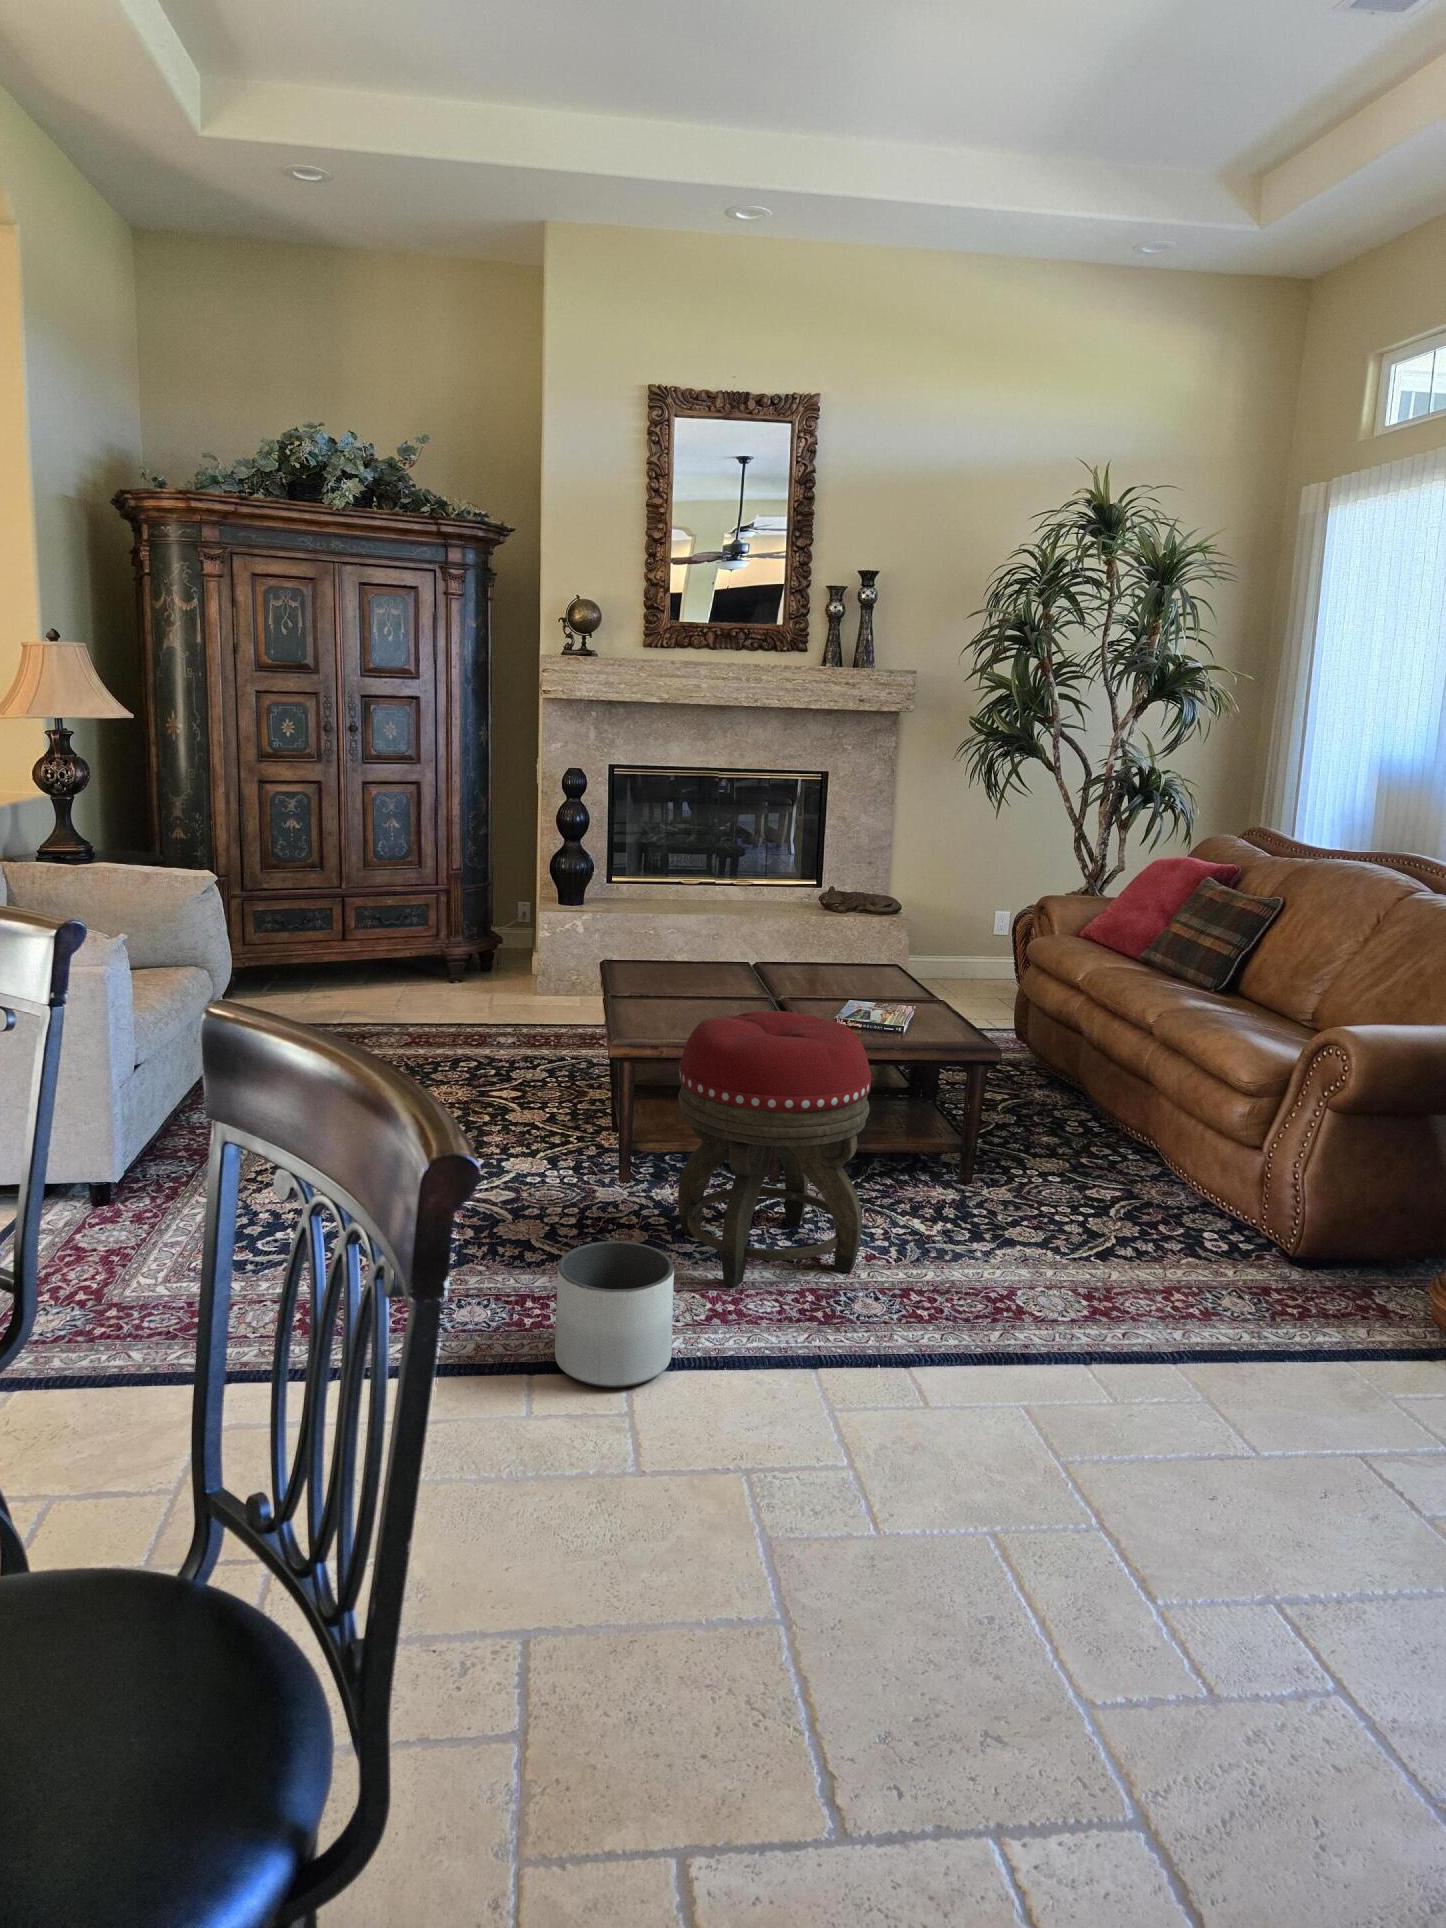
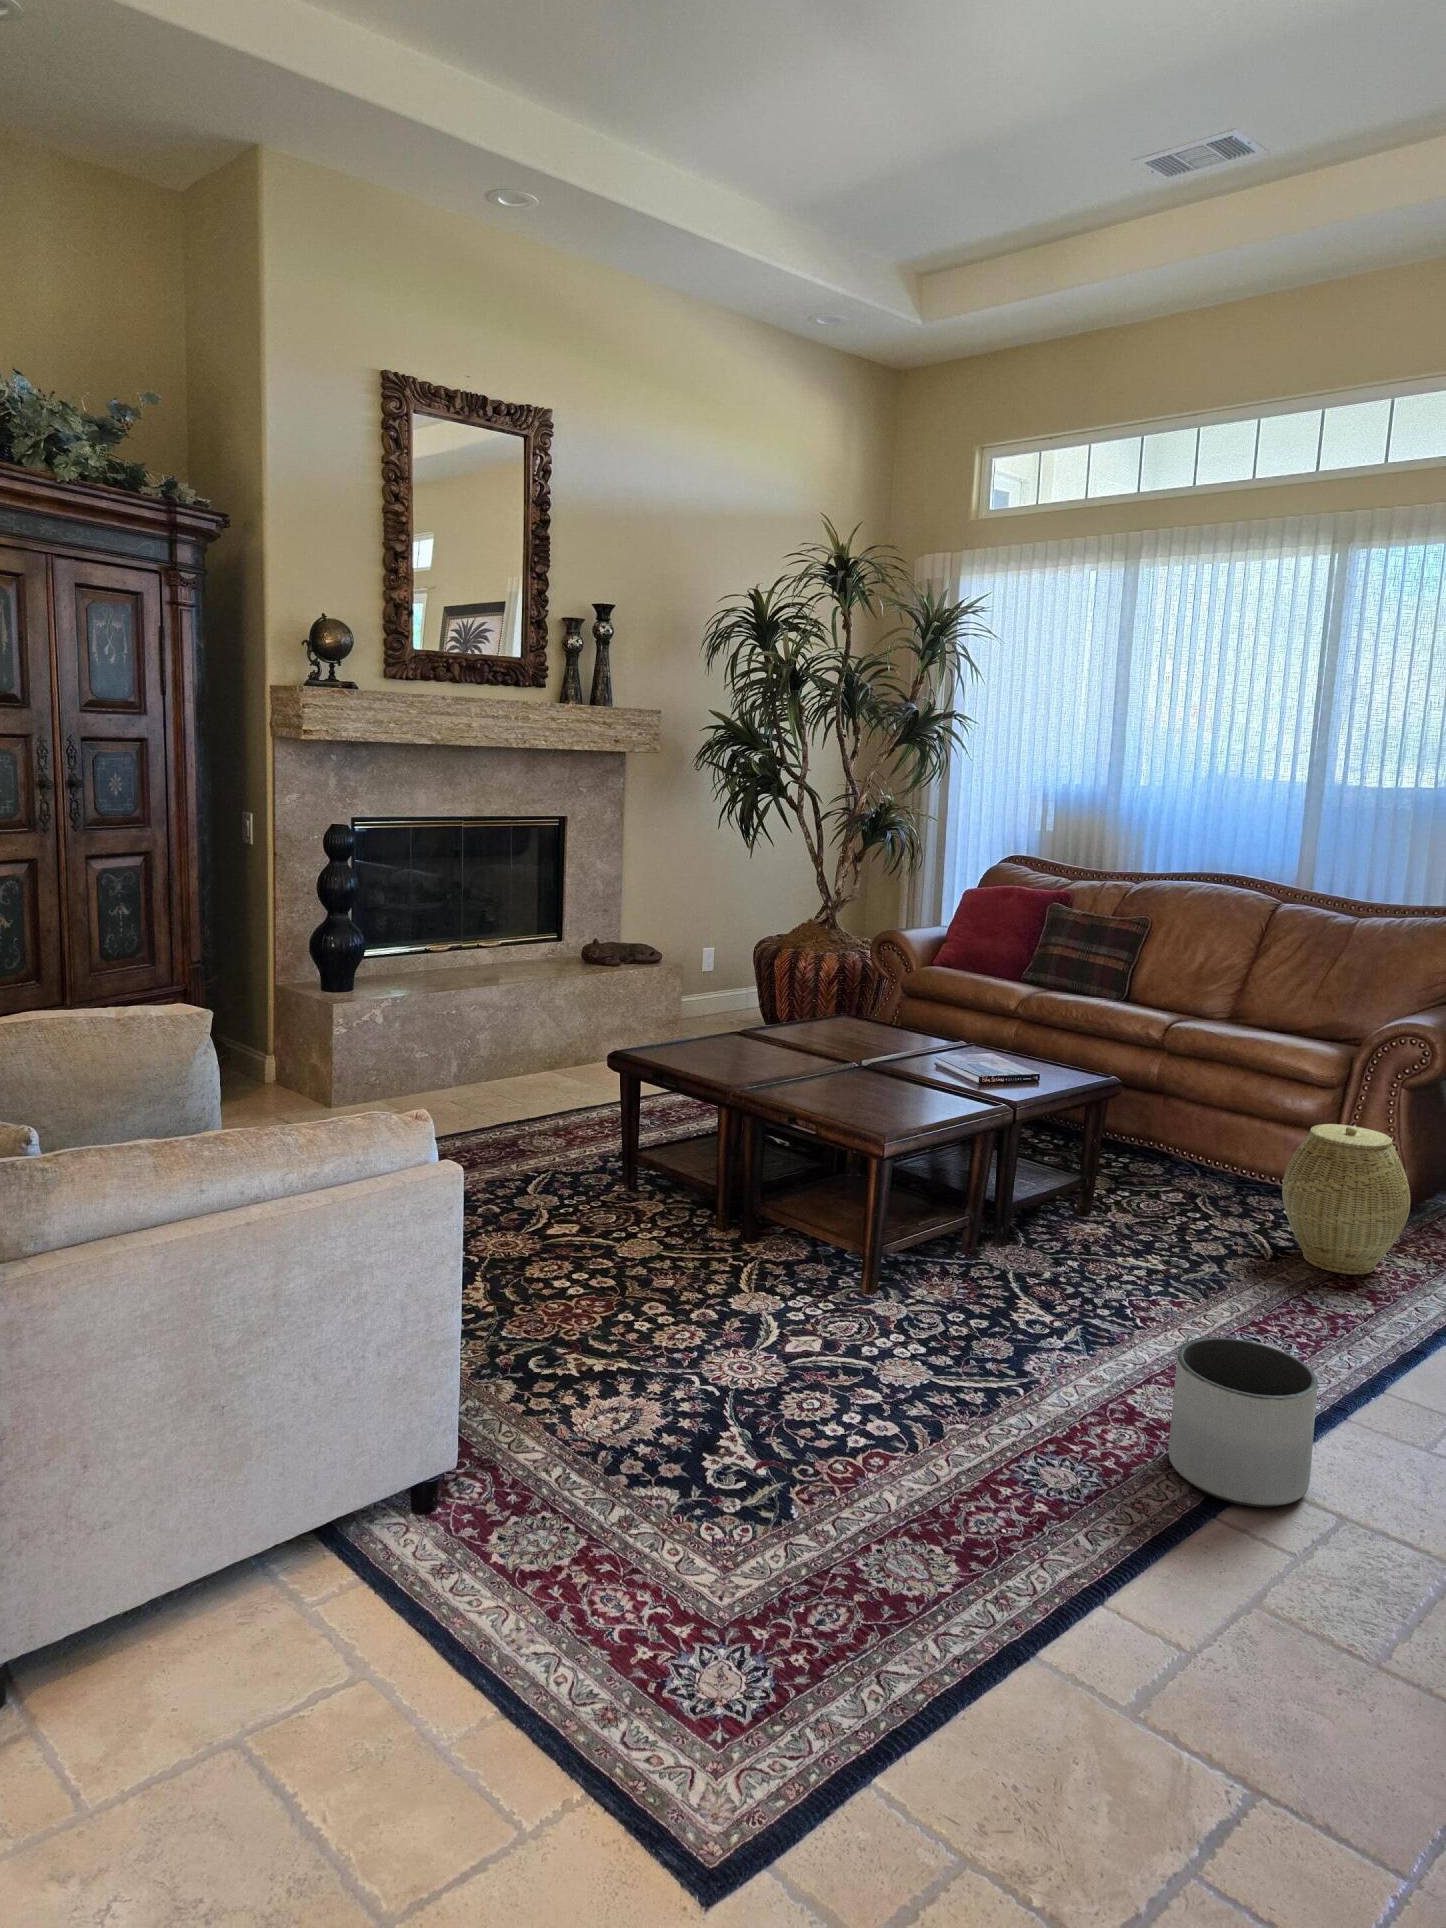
footstool: present [678,1011,871,1287] -> none [1001,1065,1219,1363]
woven basket: none [1066,1136,1201,1306] -> present [1282,1124,1410,1275]

